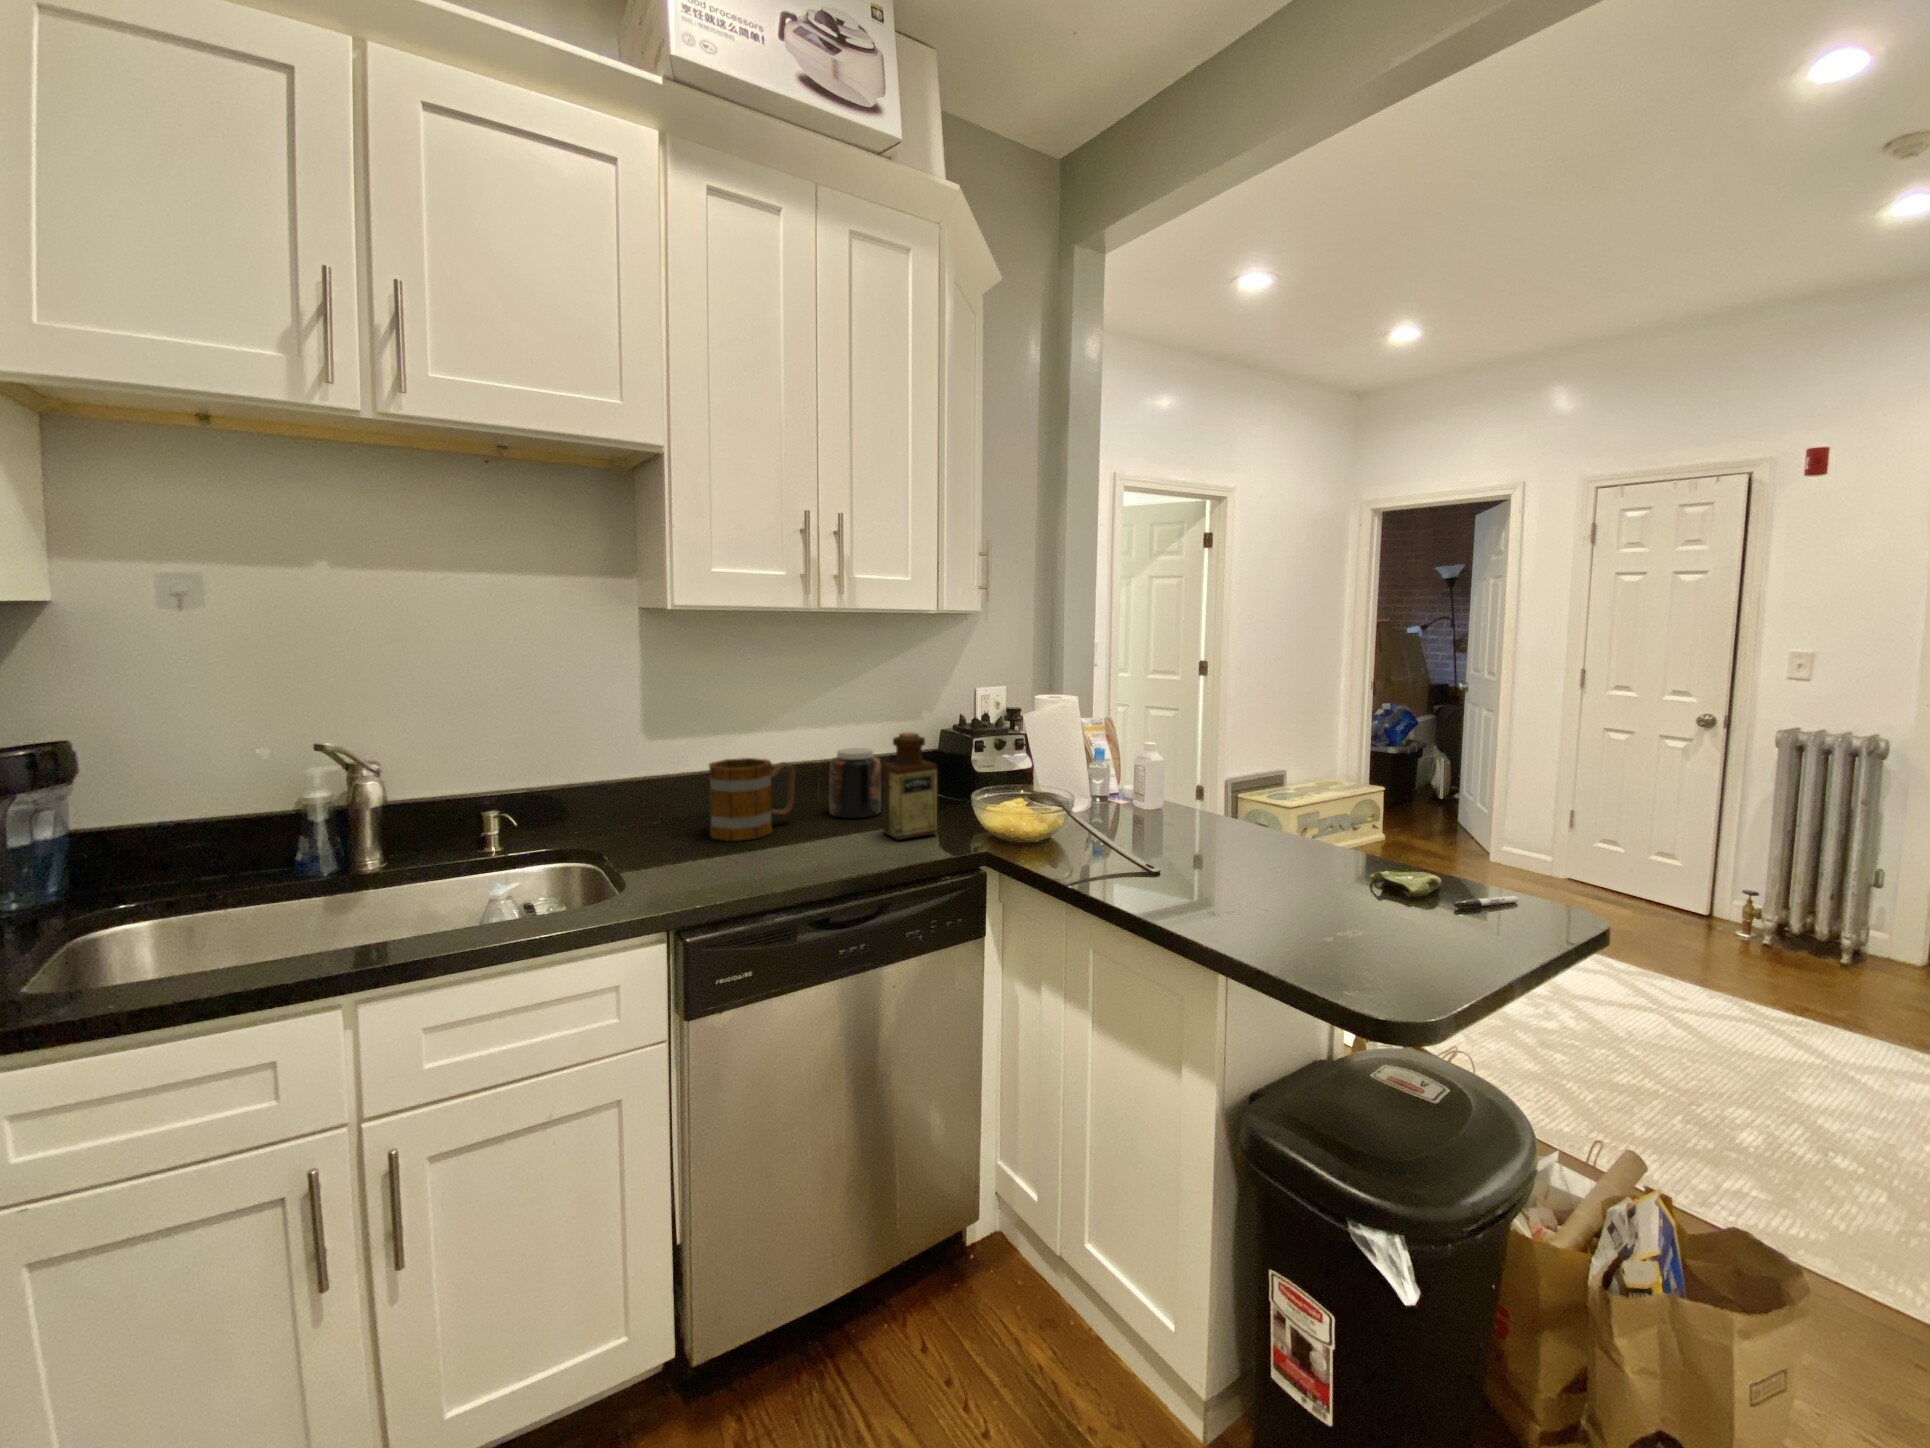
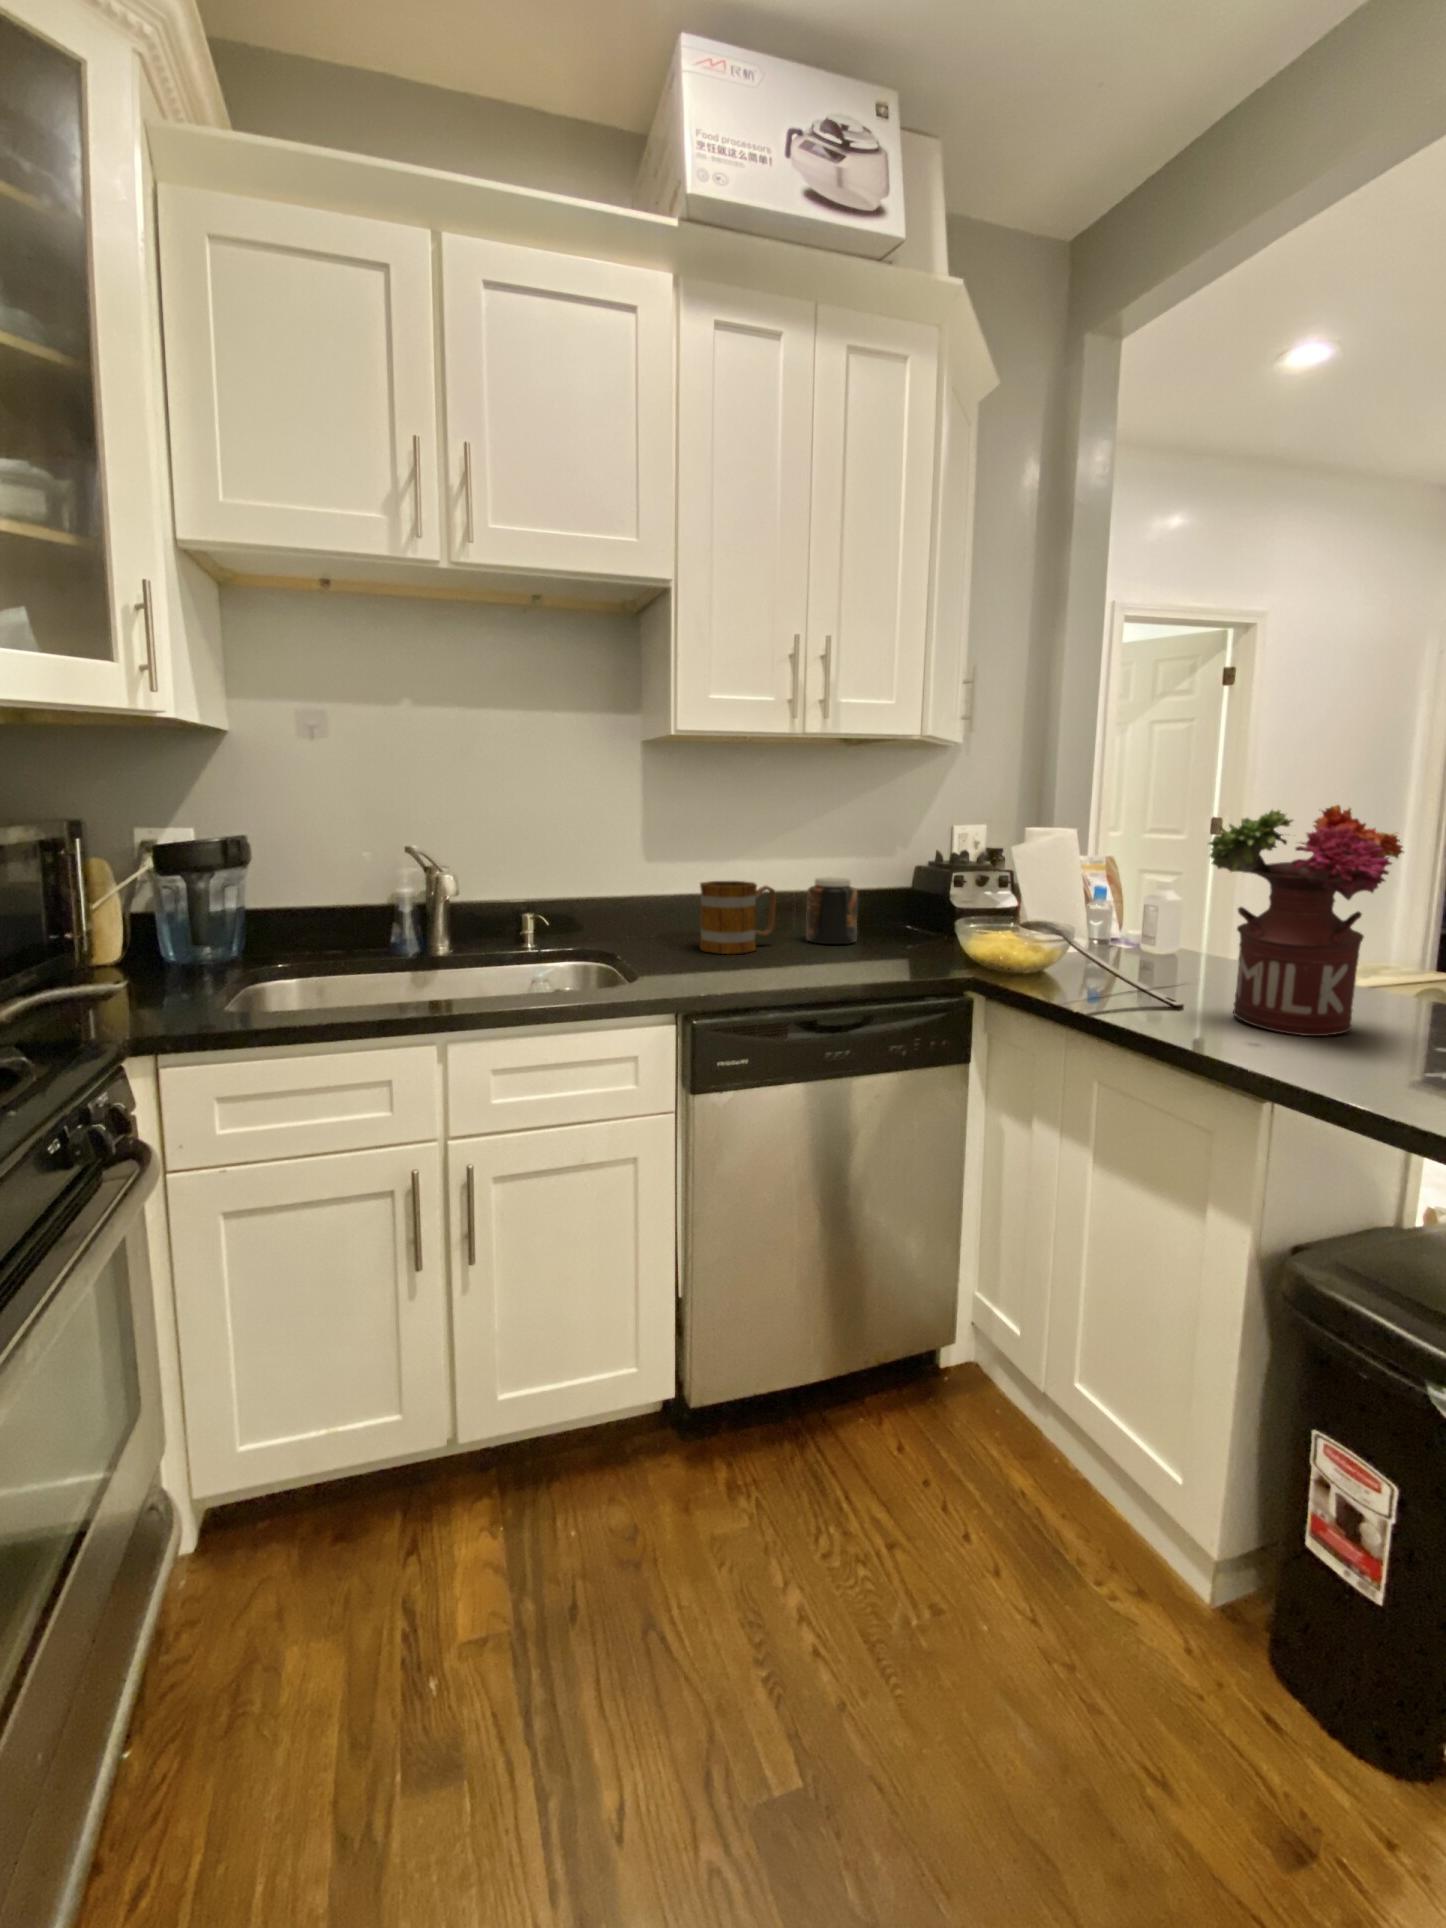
flower arrangement: none [1176,697,1319,900] -> present [1209,805,1405,1036]
bottle: present [883,732,937,840] -> none [862,857,920,962]

